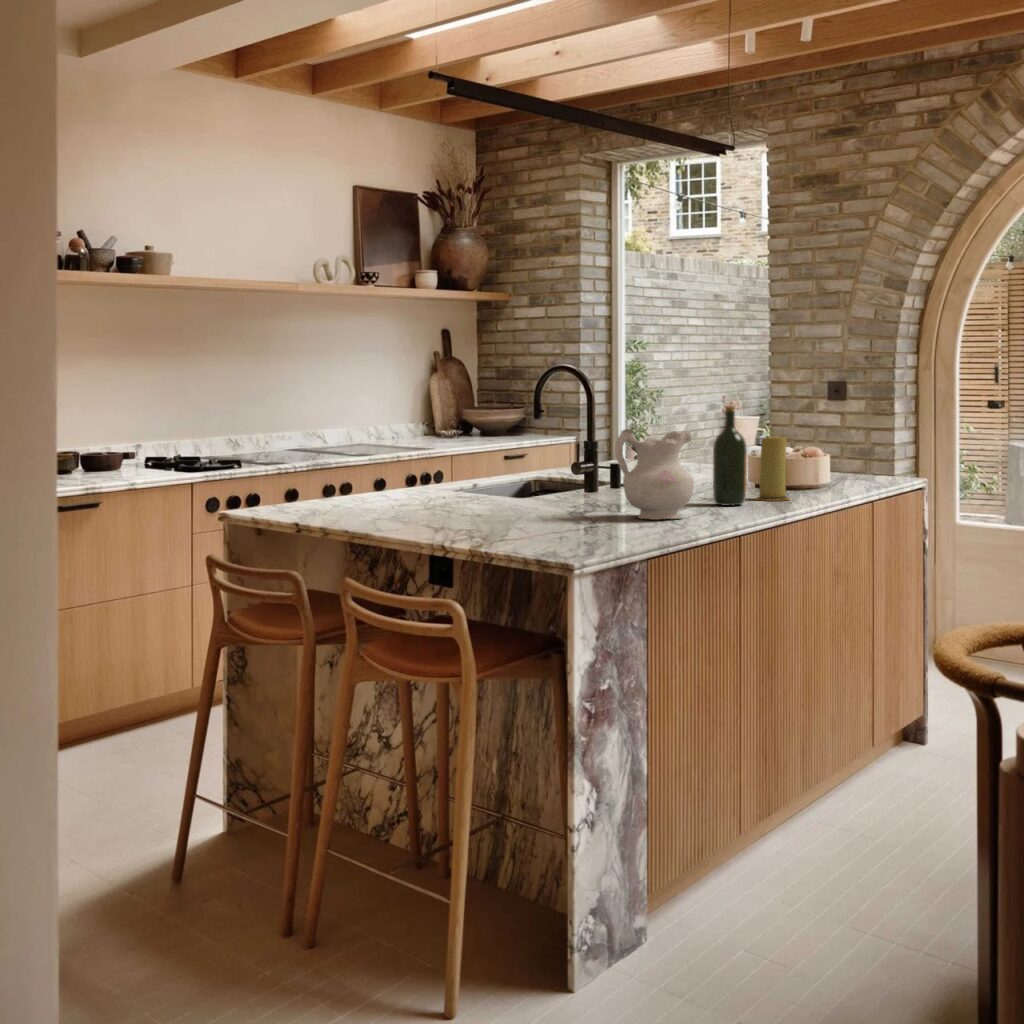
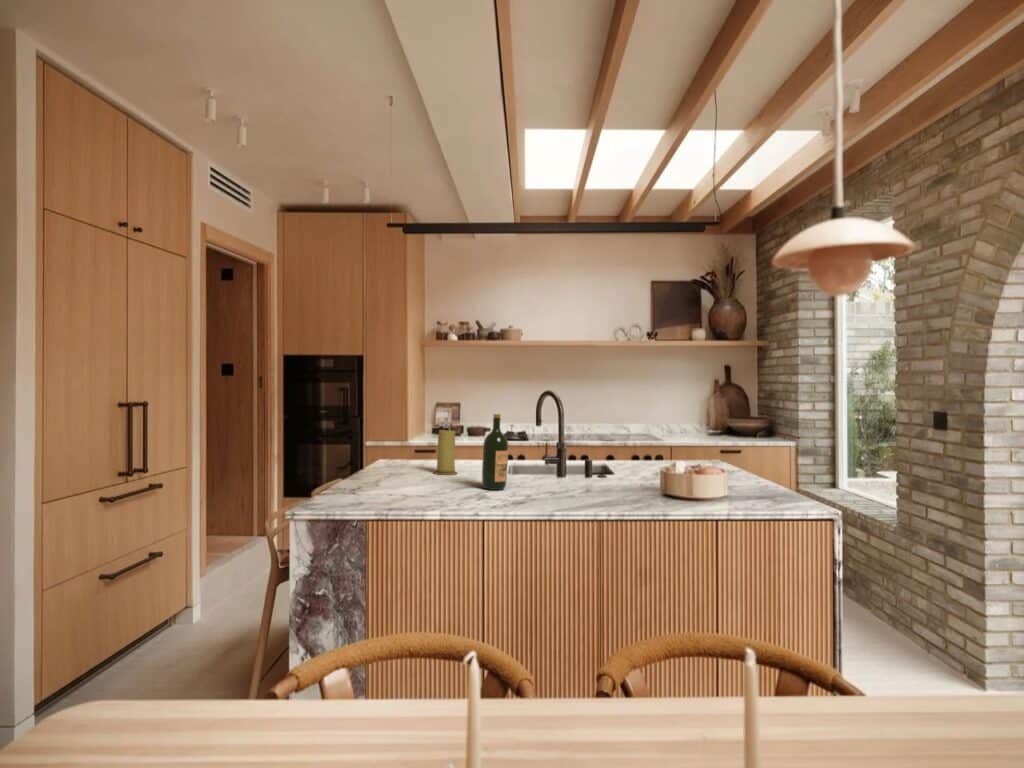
ceramic pitcher: present [615,429,694,520] -> none [360,421,409,487]
candle: present [755,437,790,501] -> present [433,430,457,475]

